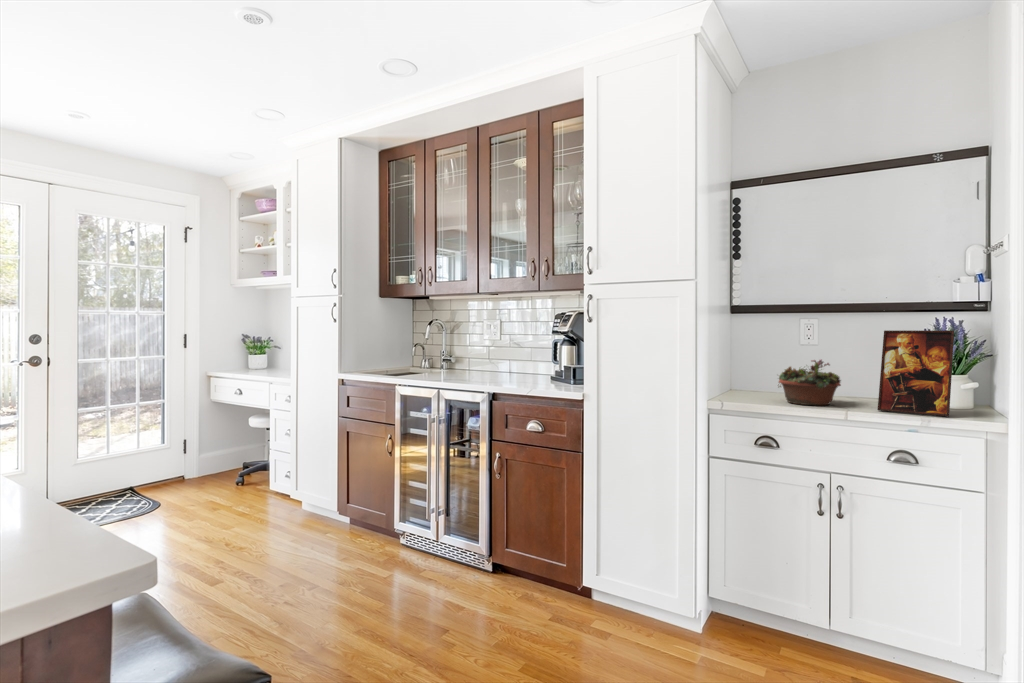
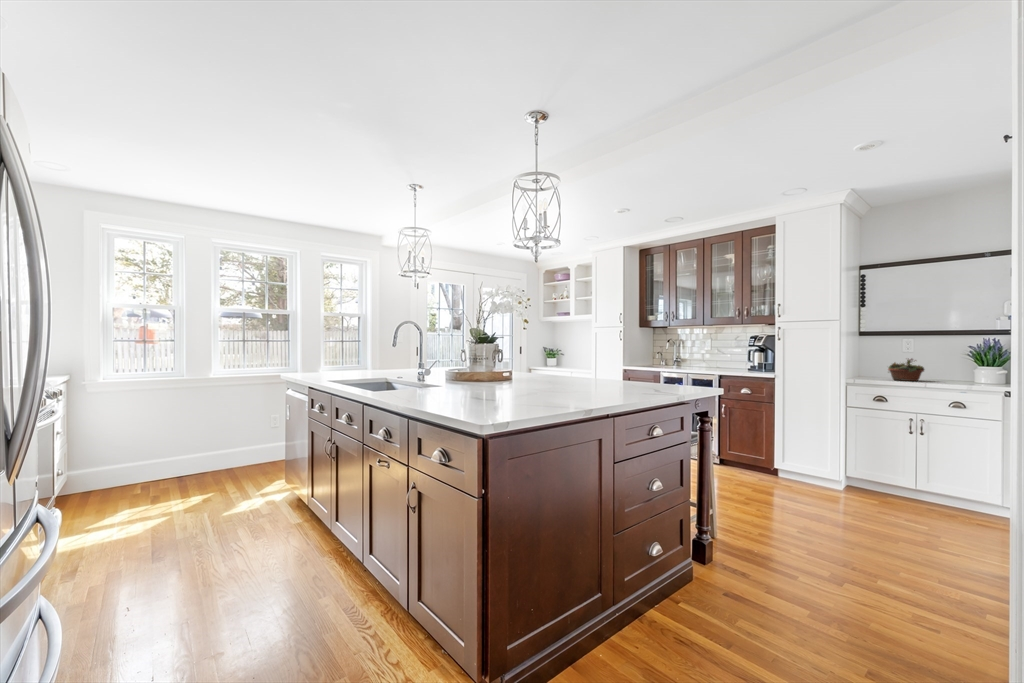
picture frame: present [878,330,954,417] -> none [943,344,986,385]

